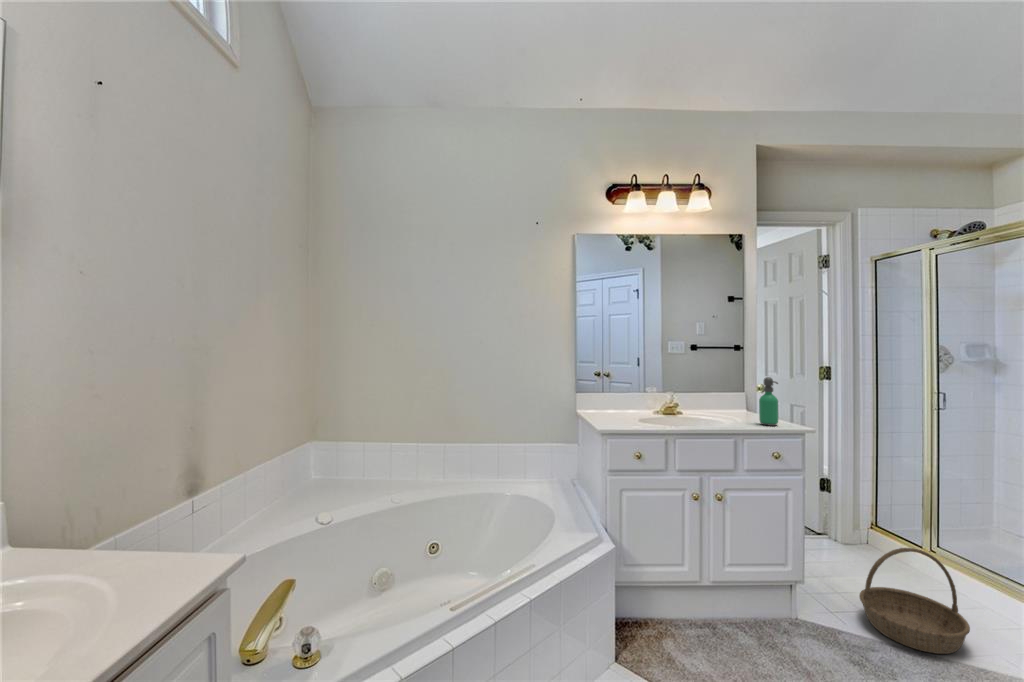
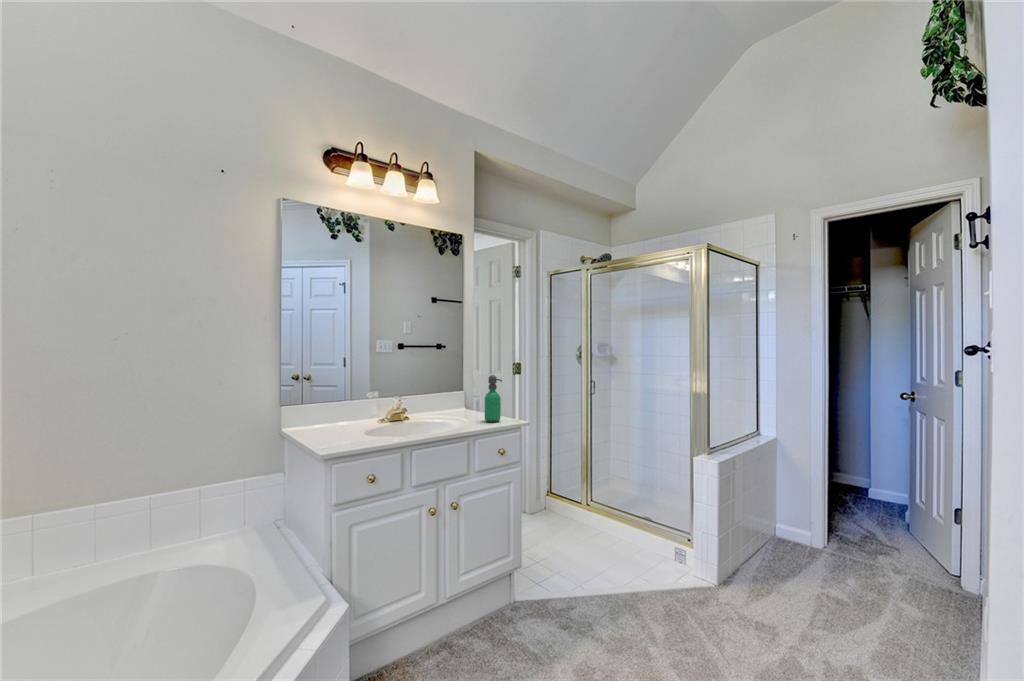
basket: present [859,548,970,654] -> none [556,509,623,593]

